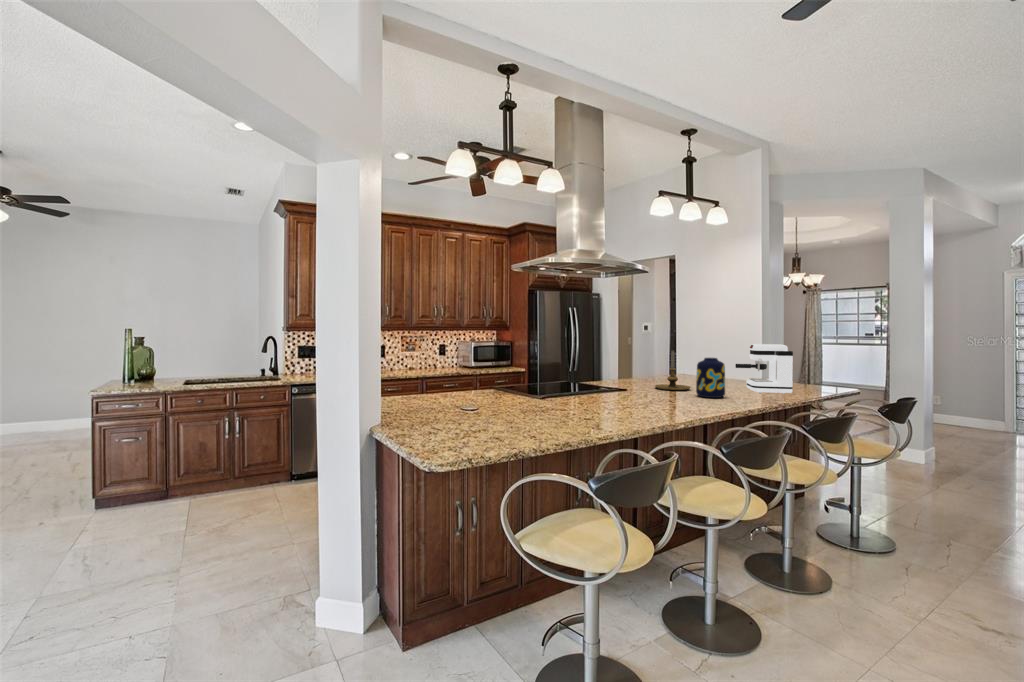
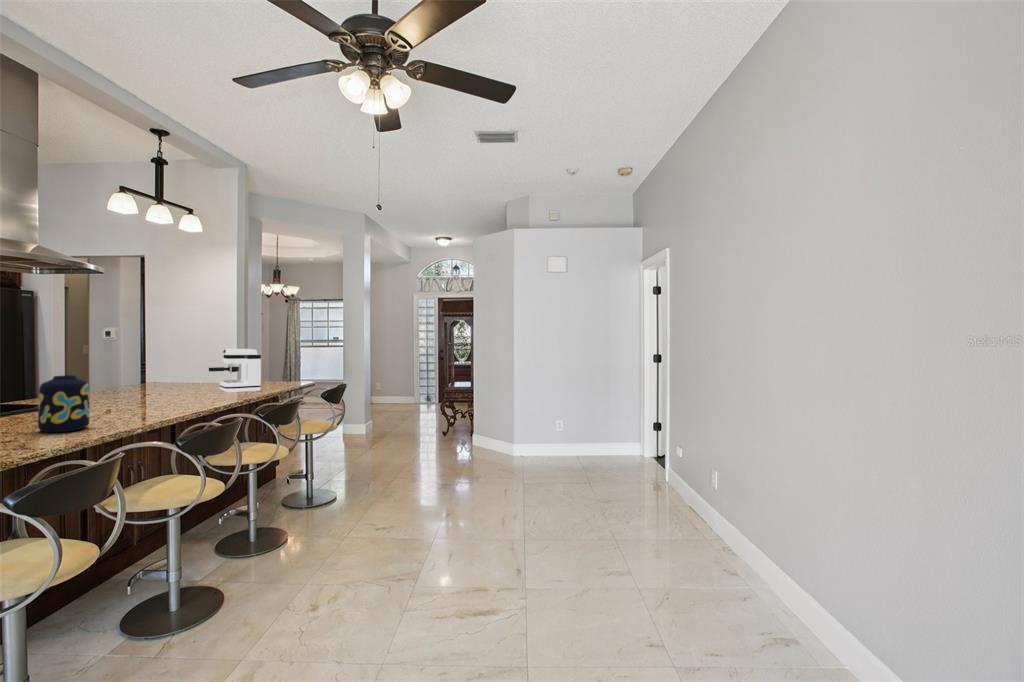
candle holder: present [655,350,691,390] -> none [113,356,159,399]
vase: present [696,358,725,398] -> present [38,375,90,432]

